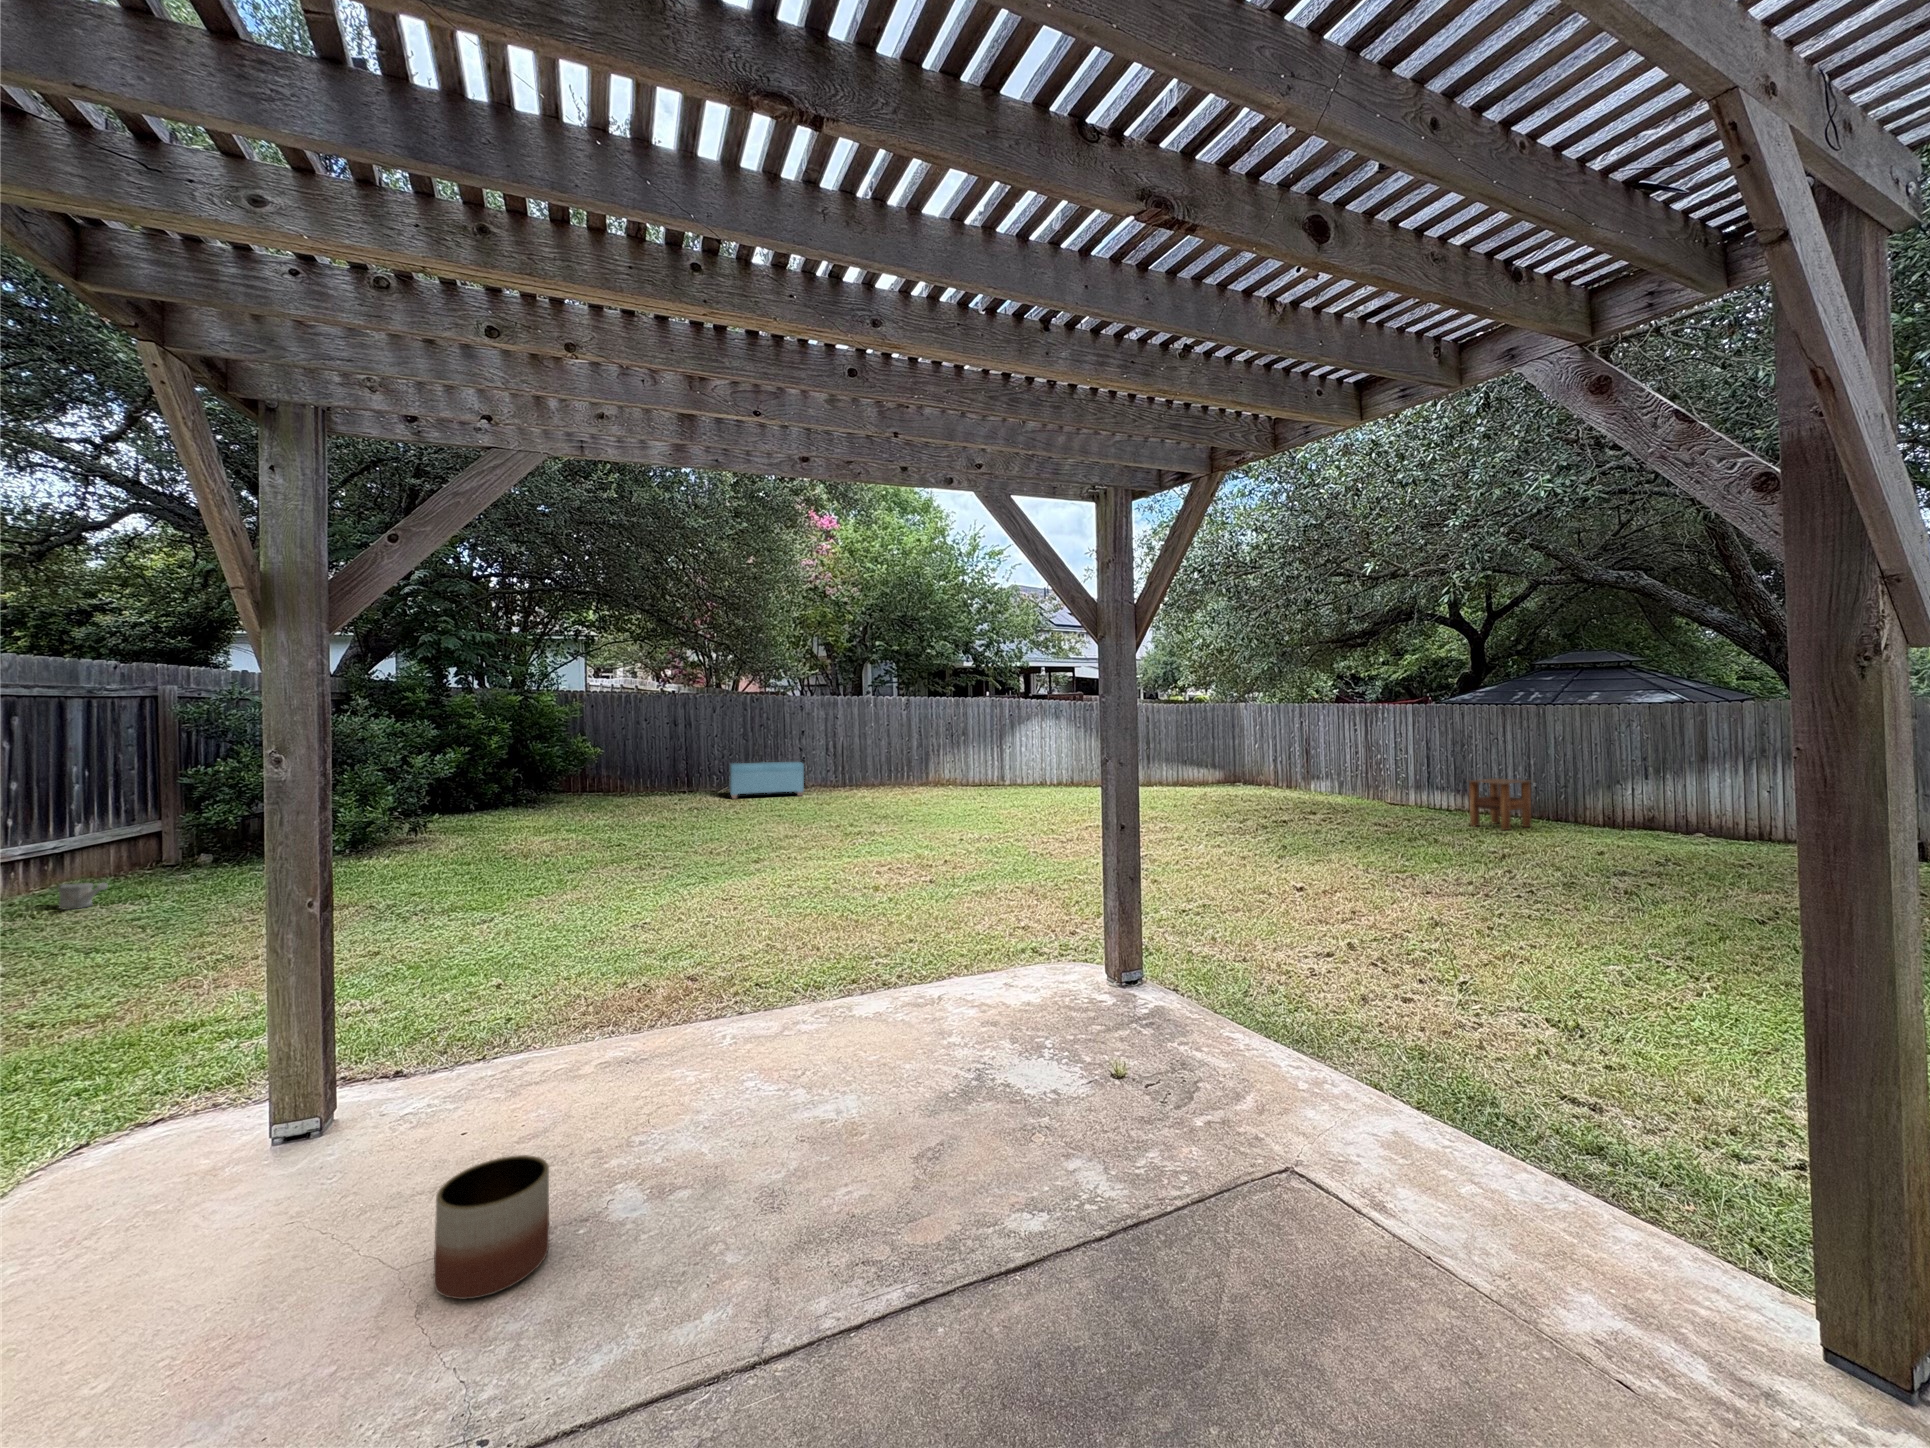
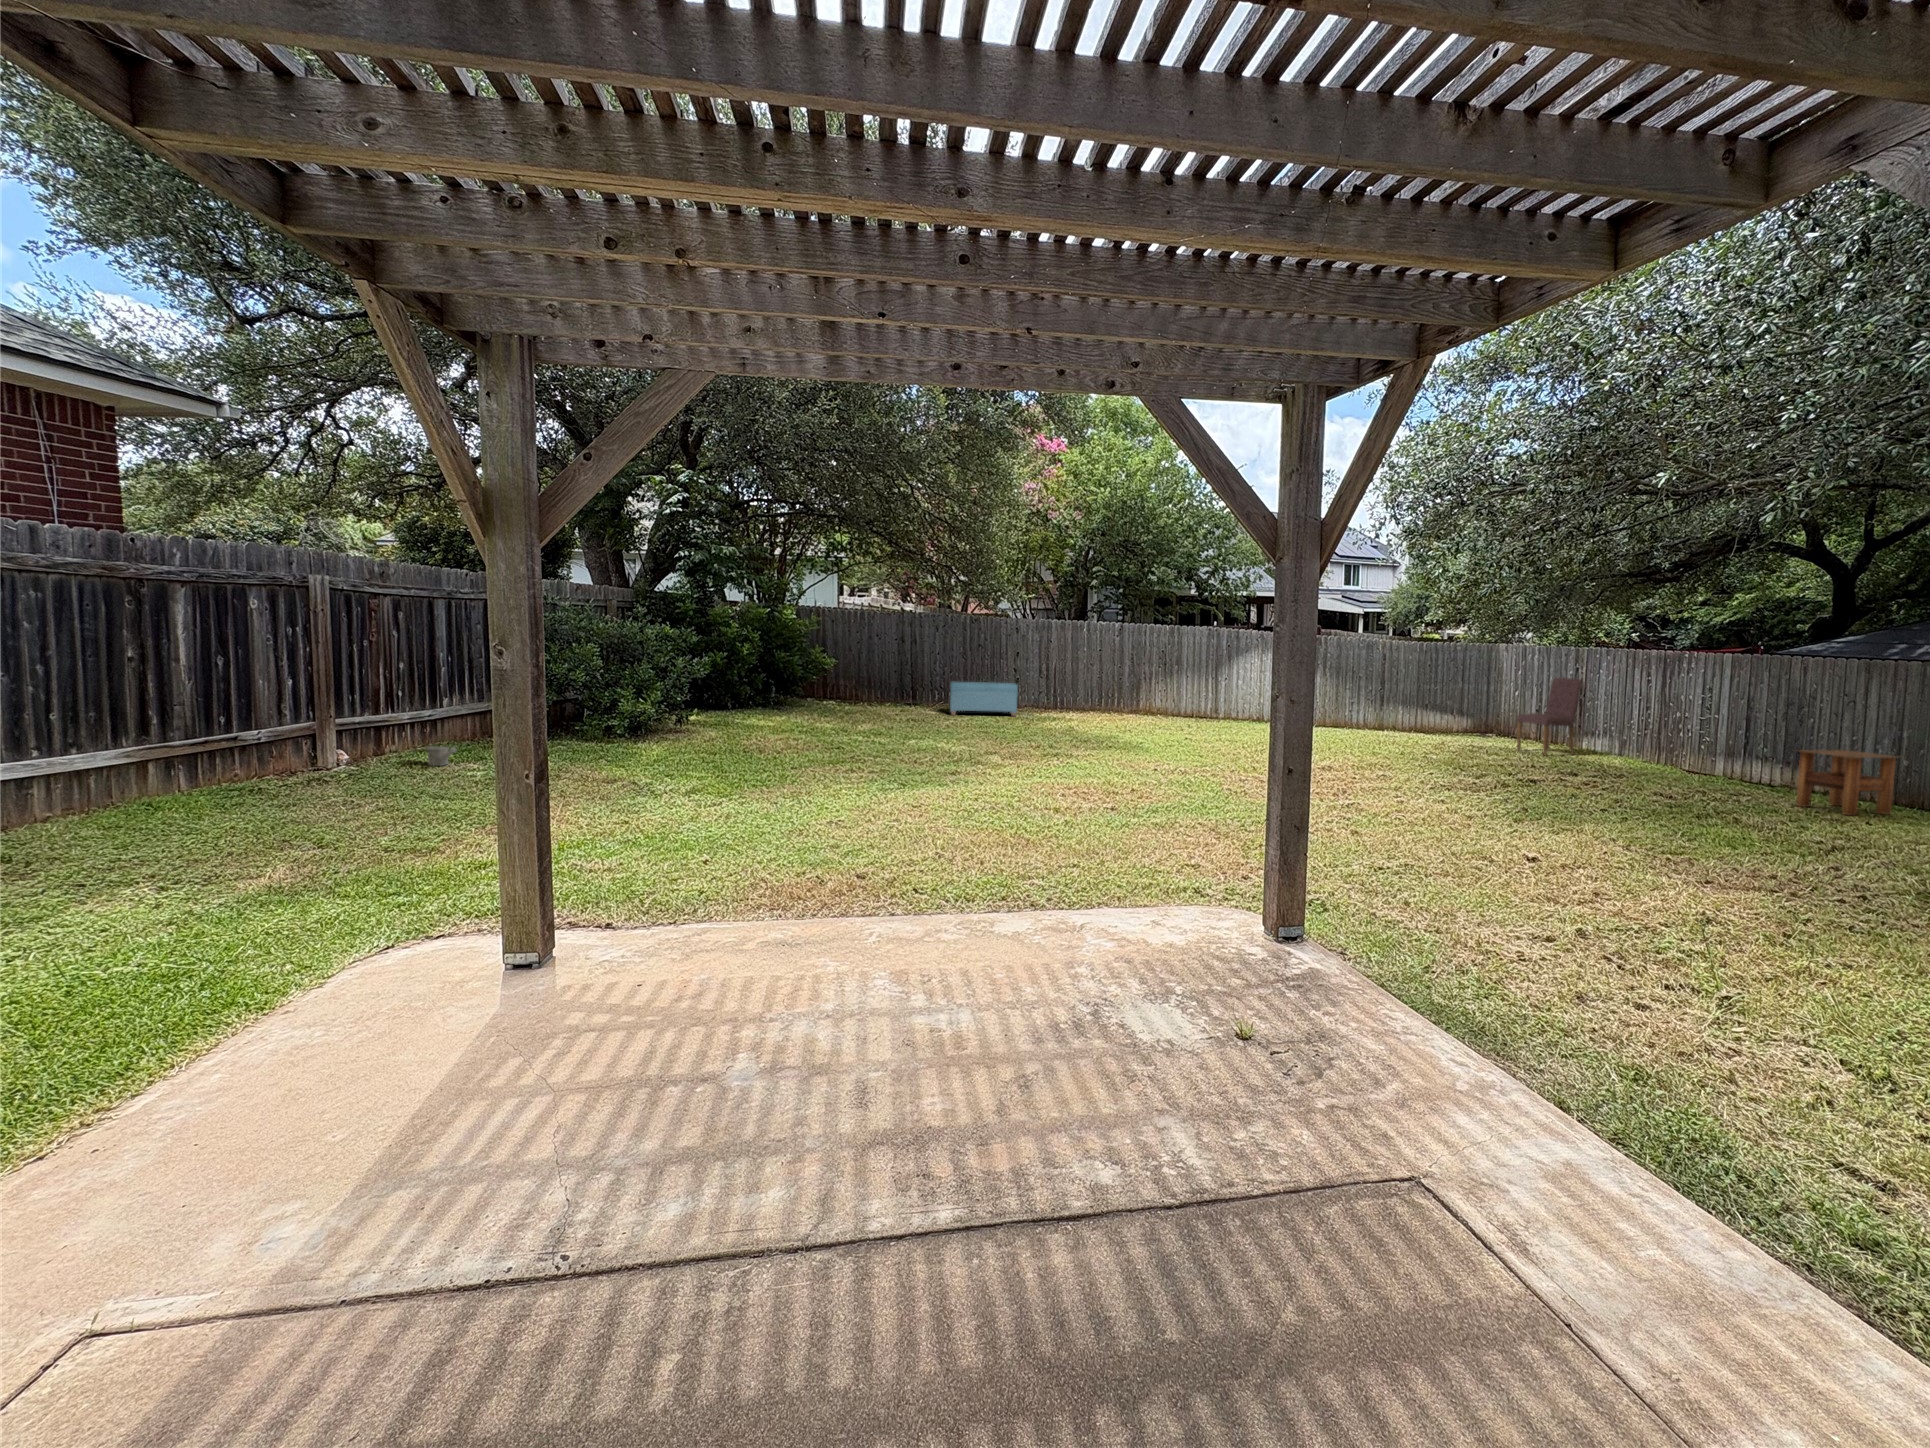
dining chair: none [1260,731,1308,799] -> present [1517,678,1582,755]
planter: present [434,1155,549,1299] -> none [567,1014,662,1131]

